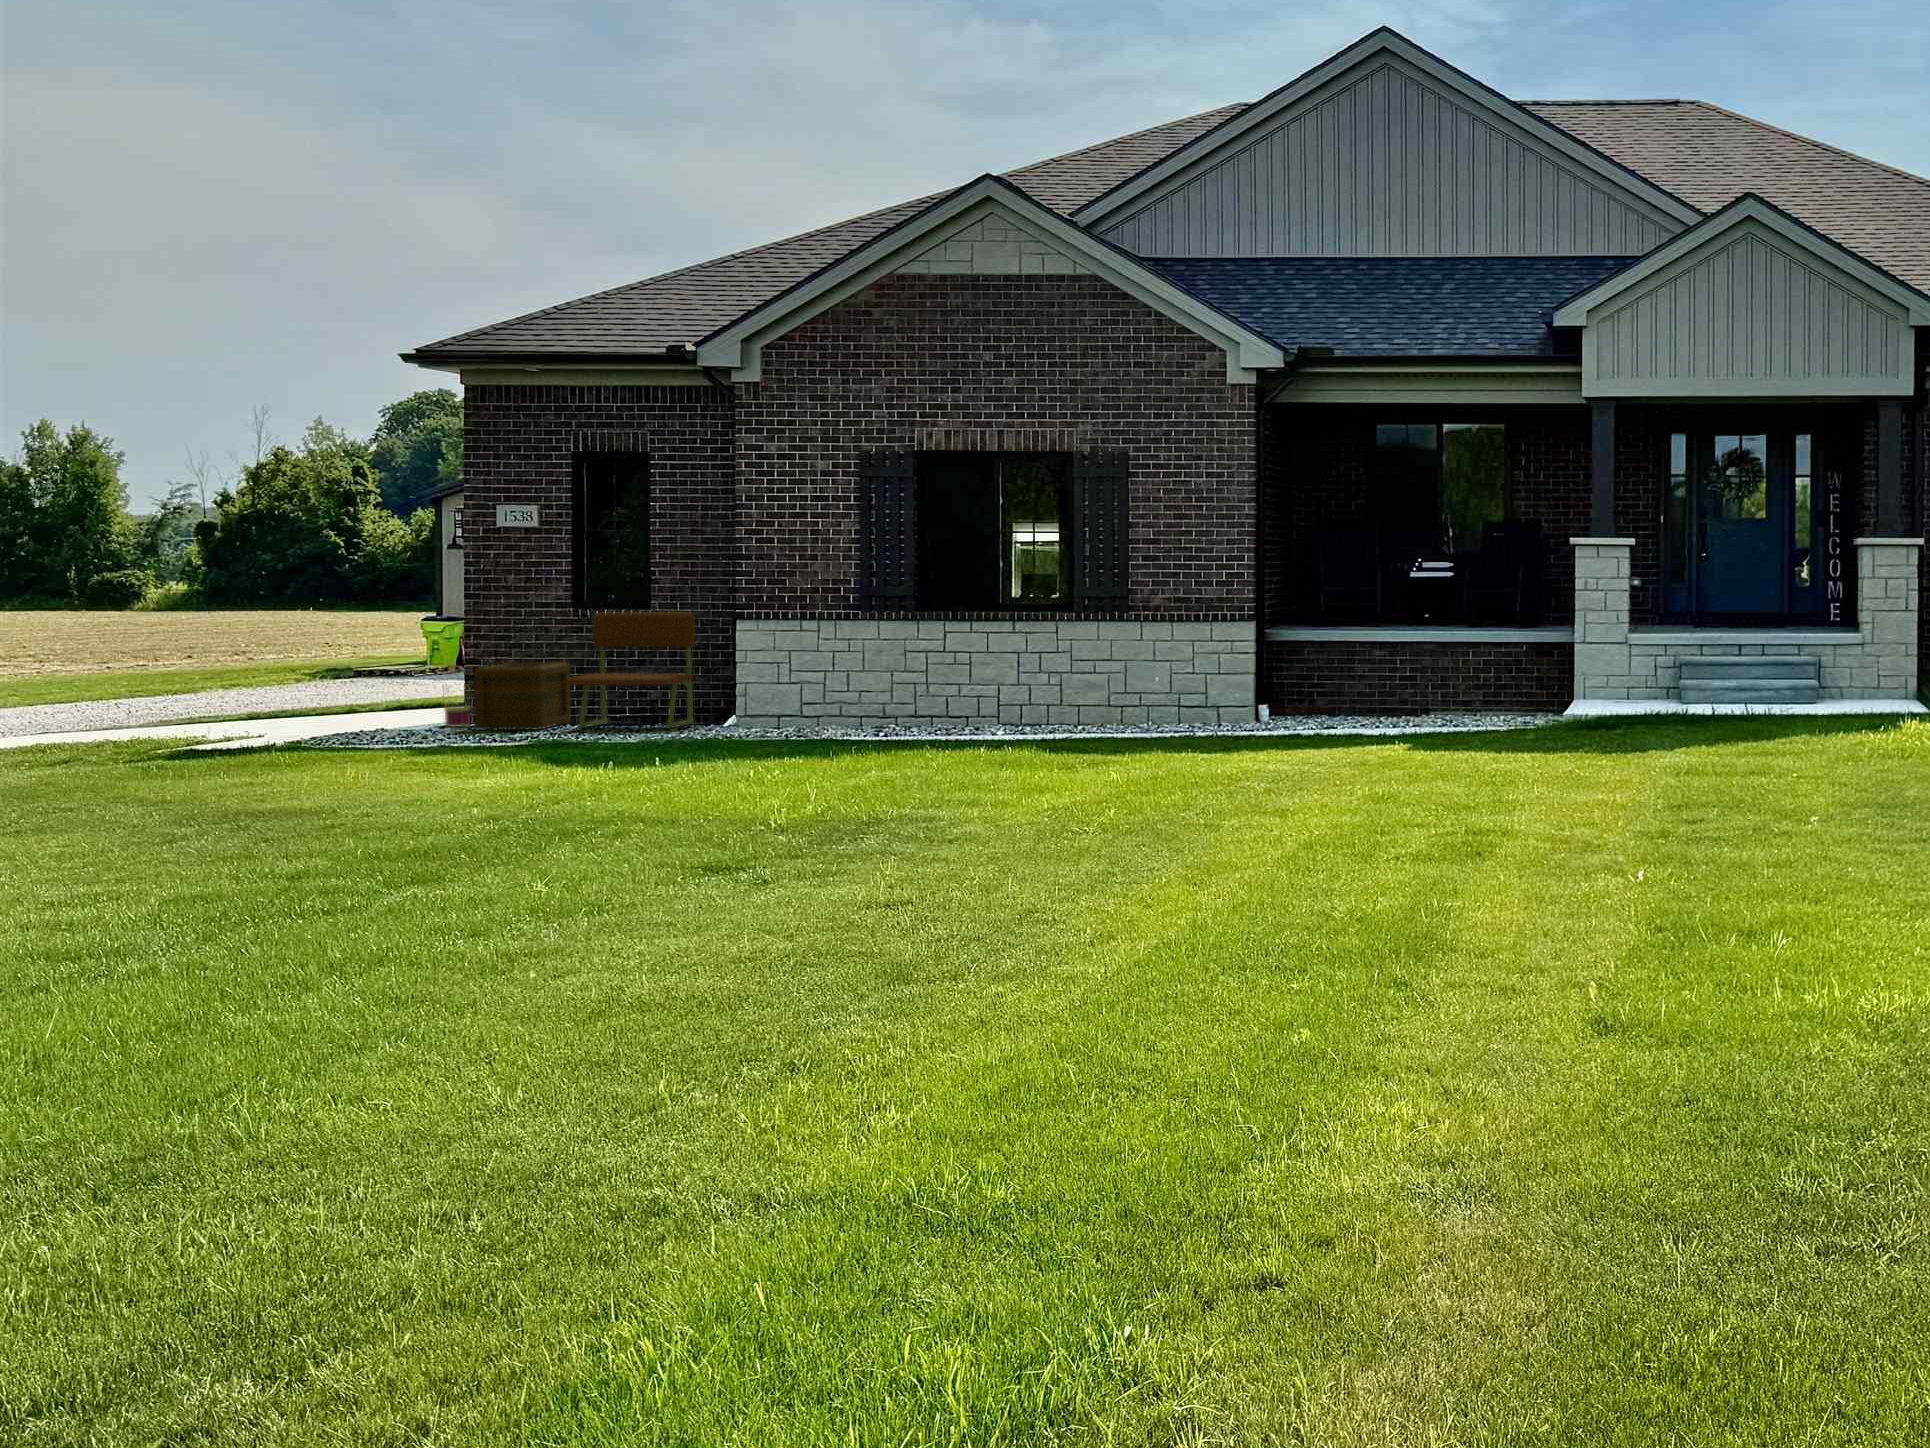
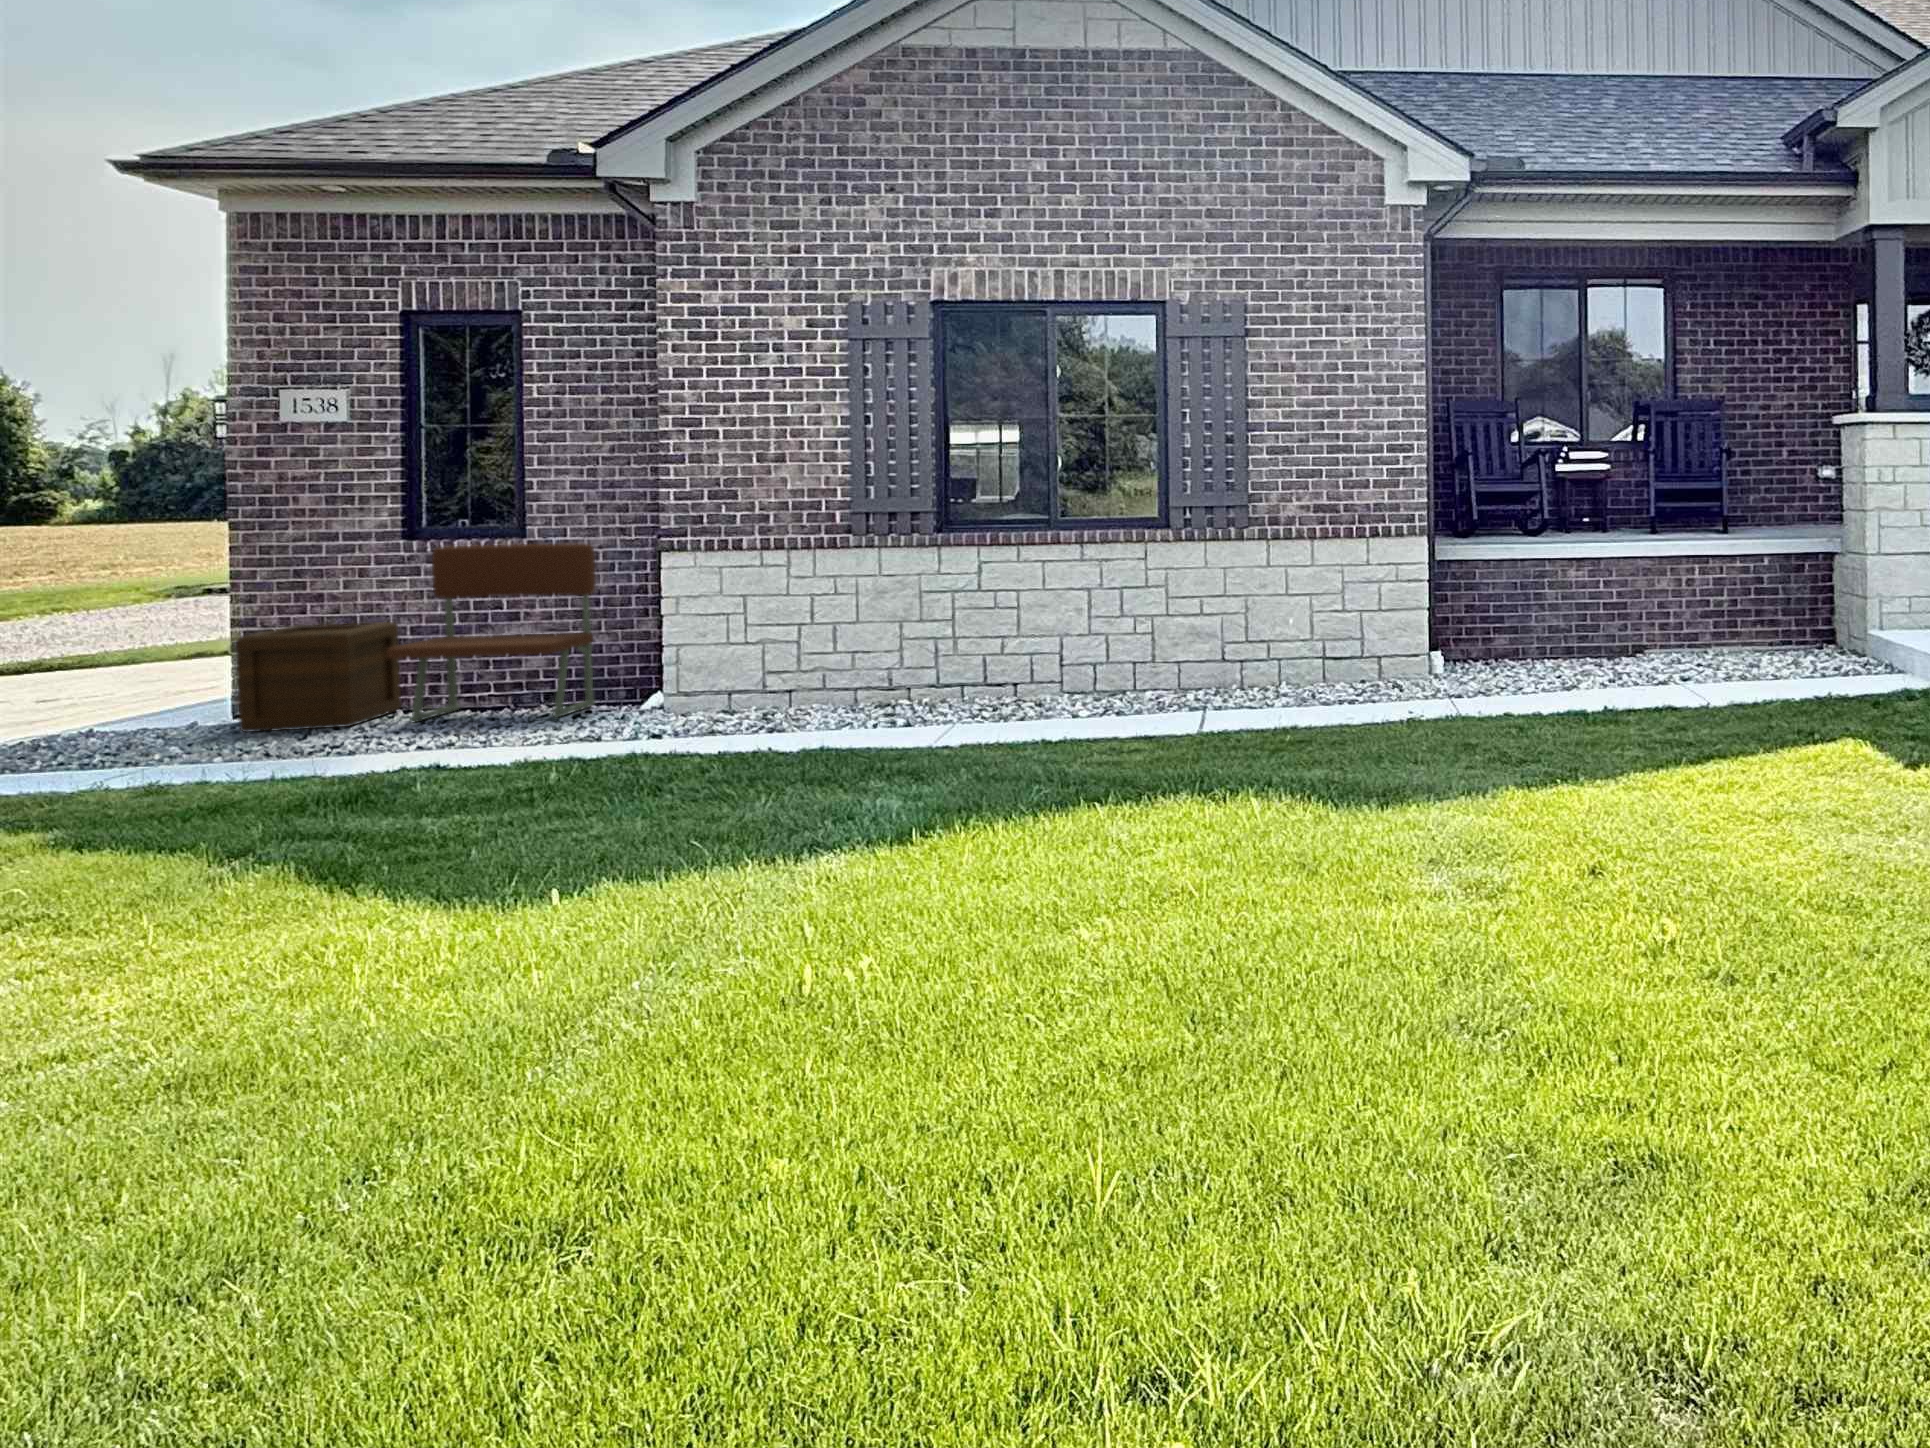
basket: present [445,705,470,727] -> none [192,659,236,726]

